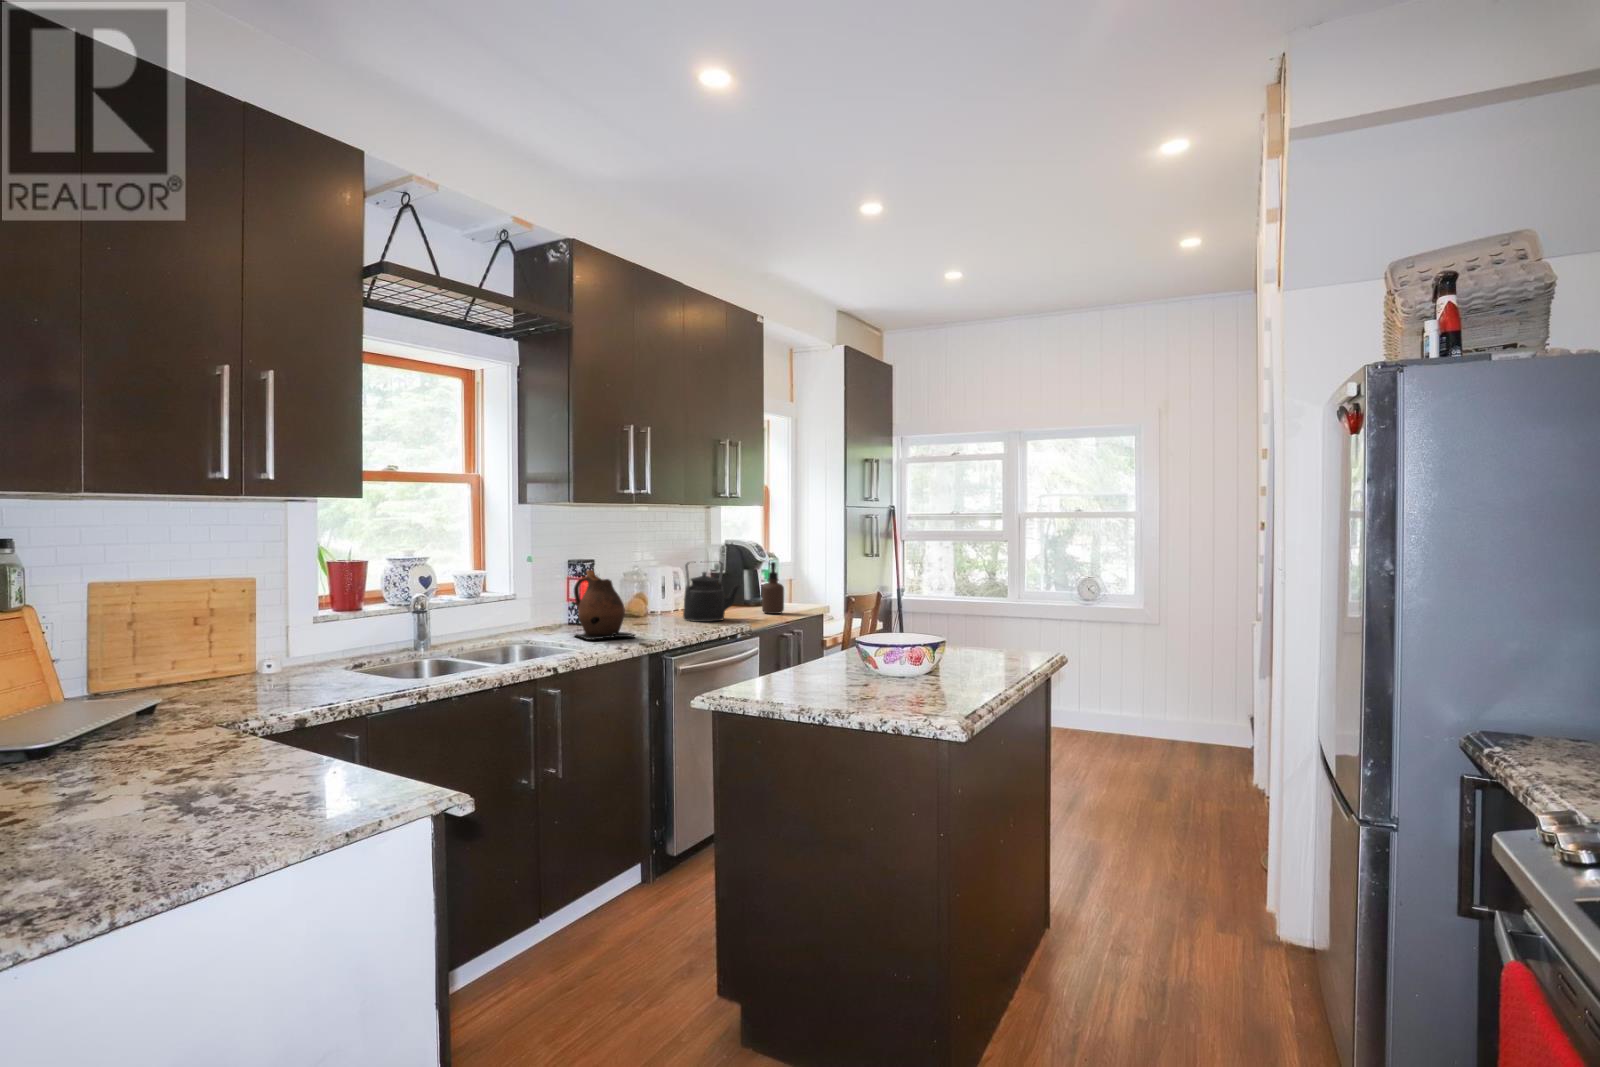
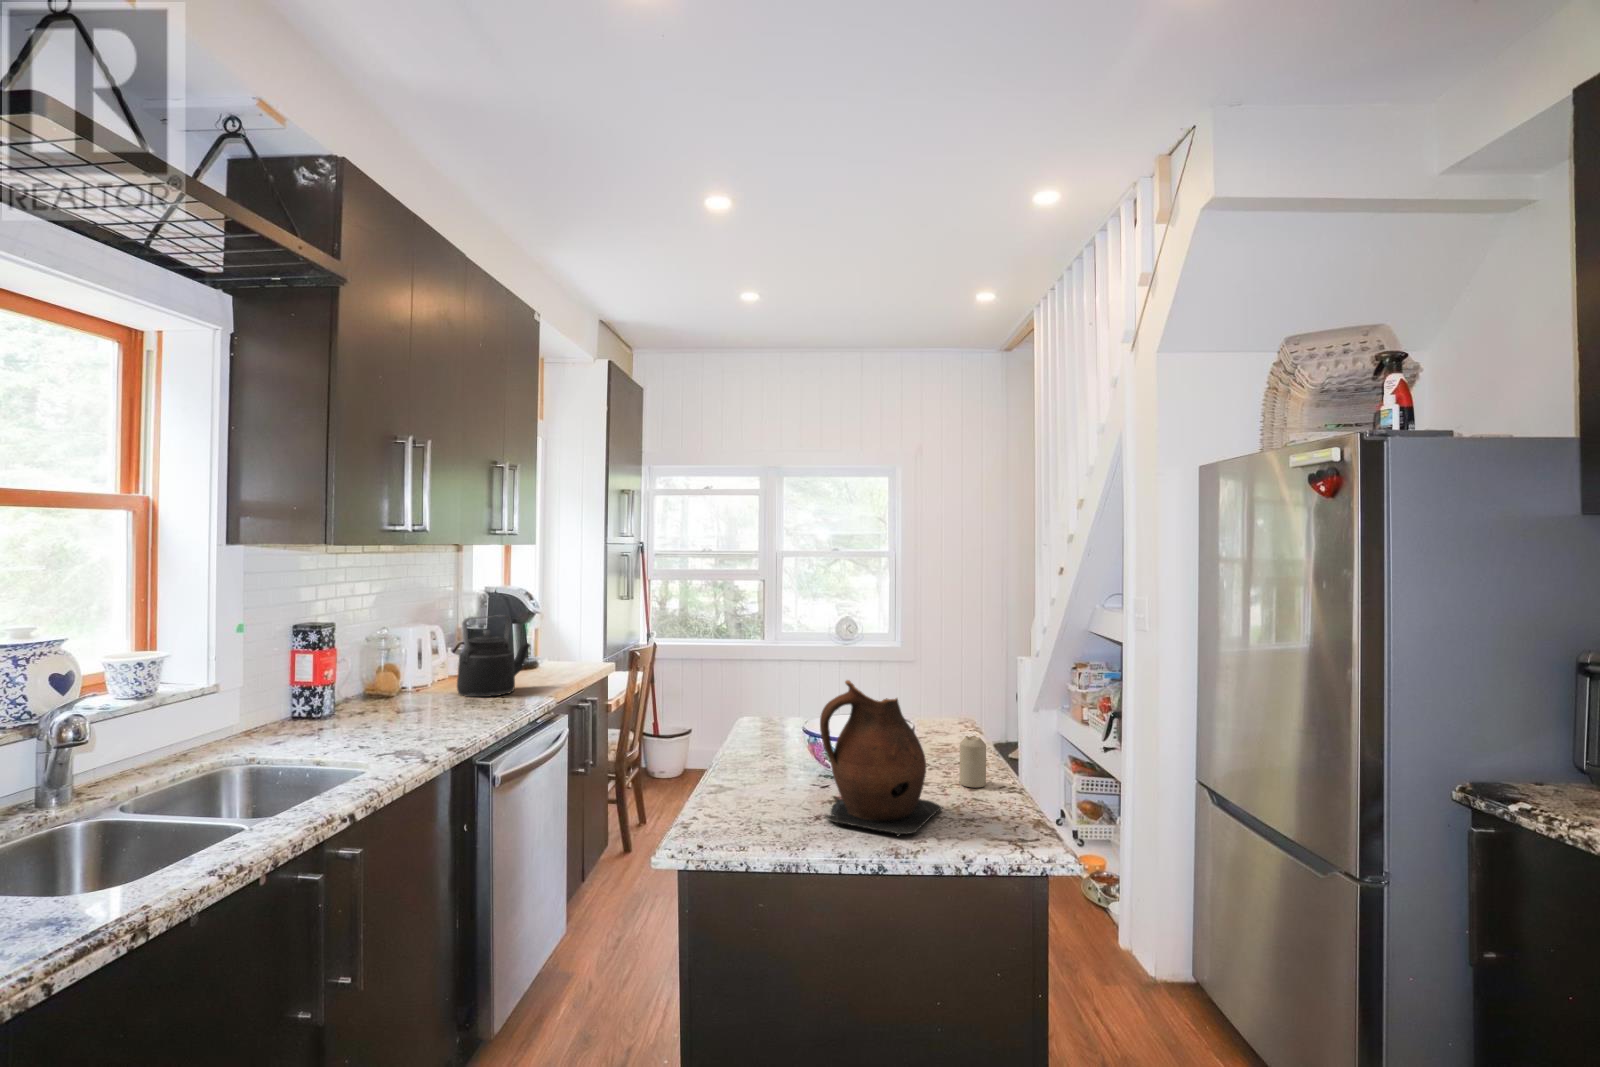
soap dispenser: present [762,562,784,614] -> none [548,611,576,676]
ceramic pitcher: present [574,570,635,639] -> present [820,680,943,836]
candle: none [955,650,977,691] -> present [960,736,986,788]

